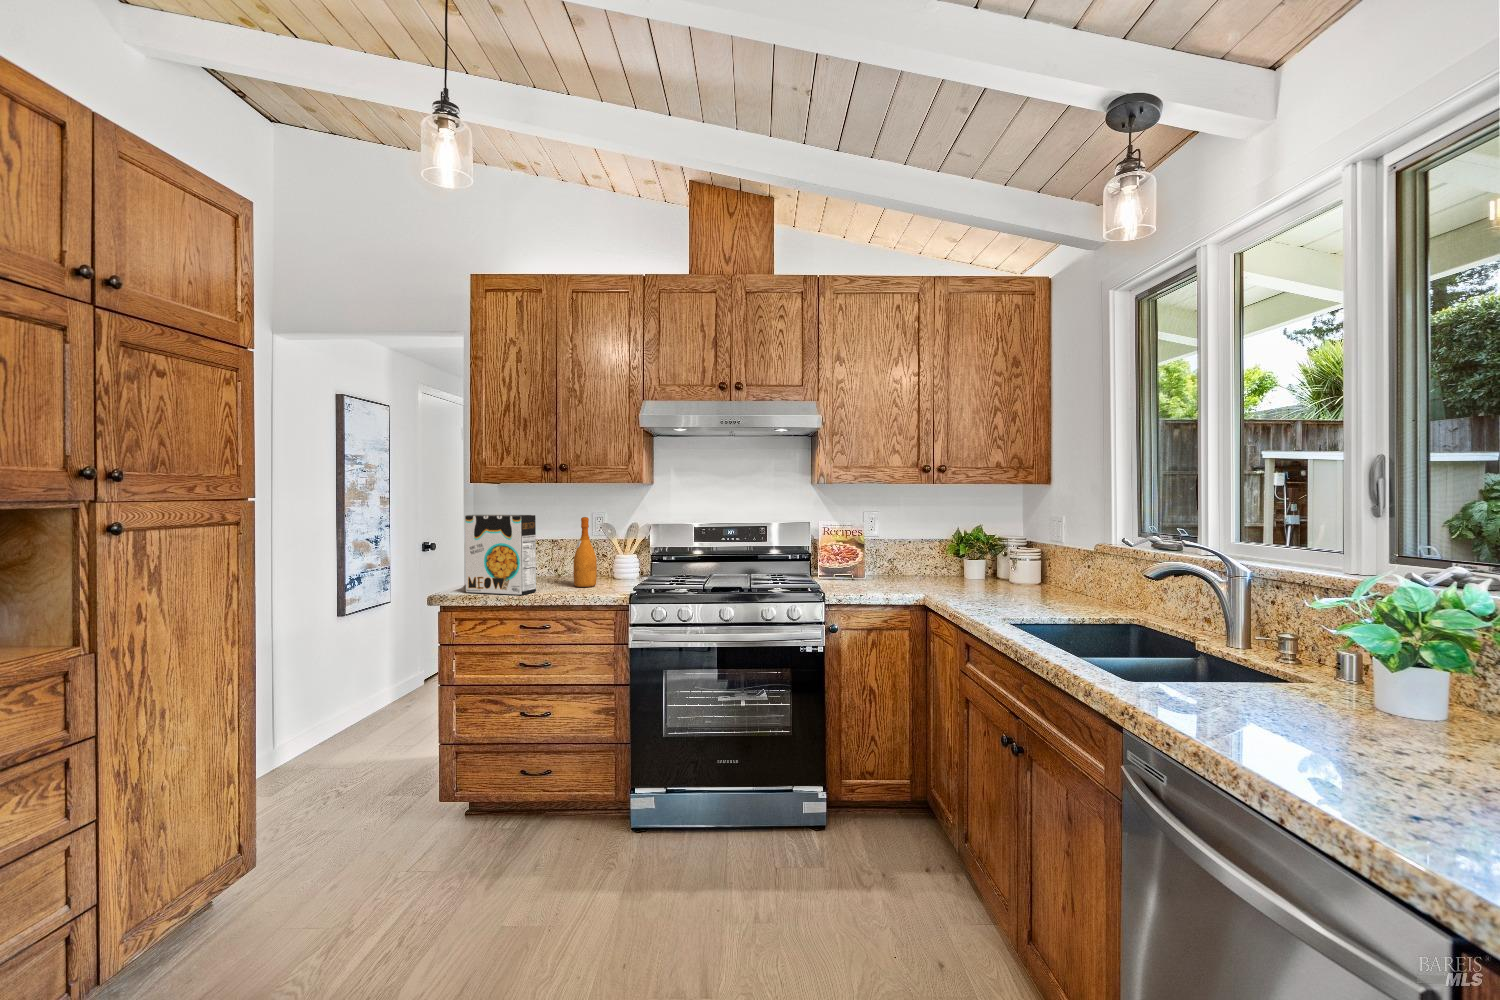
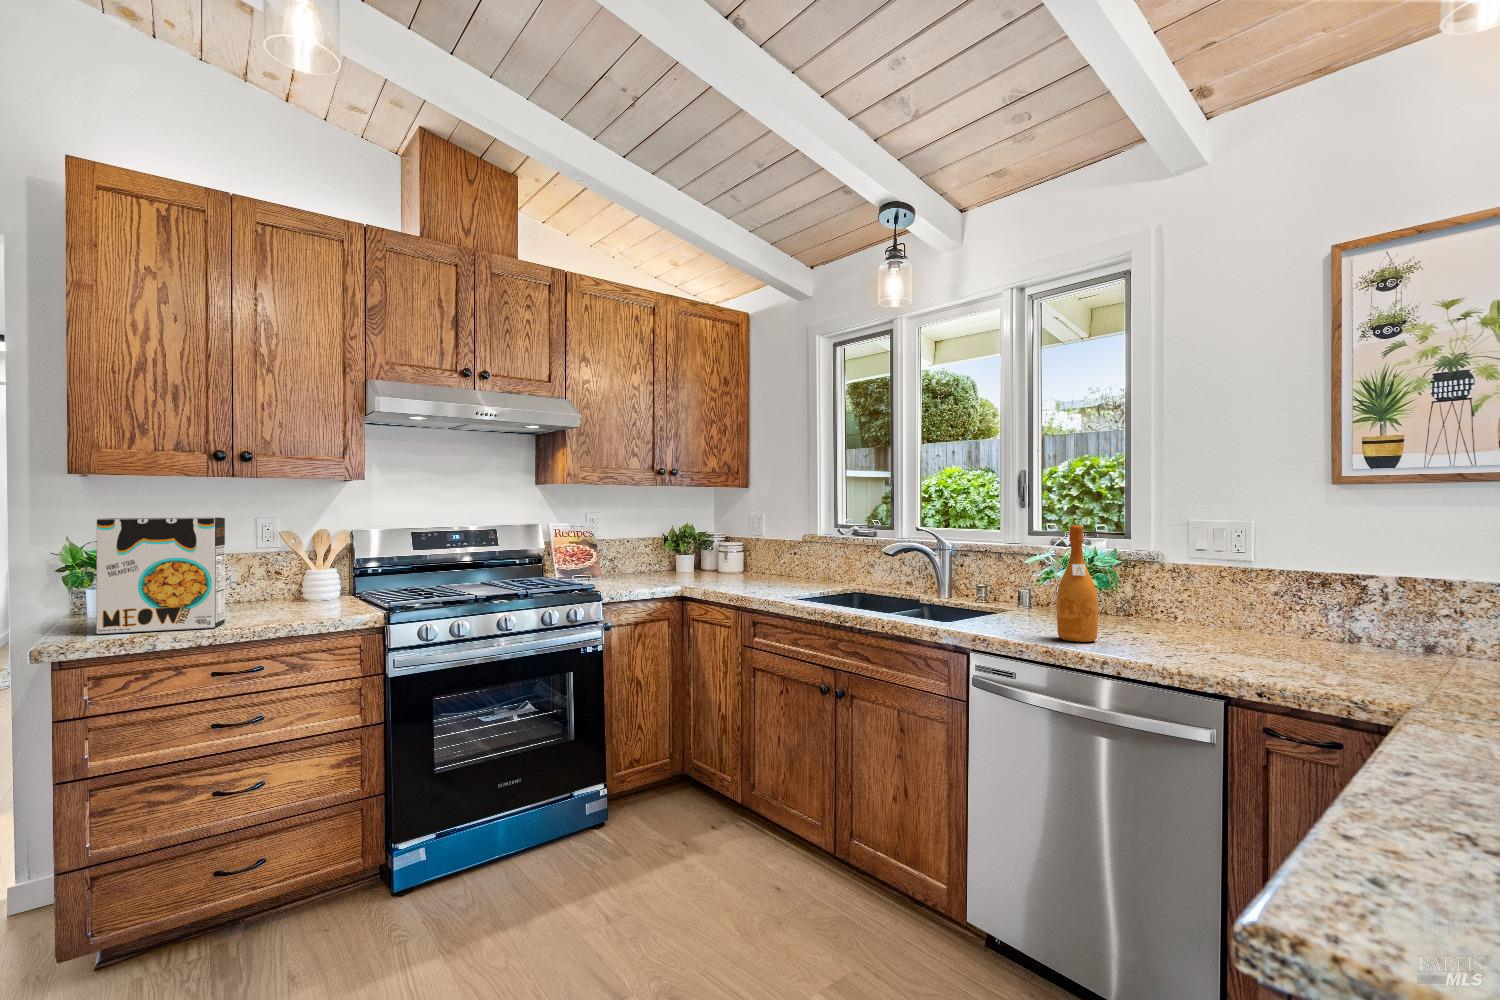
wine bottle: present [573,517,597,587] -> present [1057,525,1098,642]

